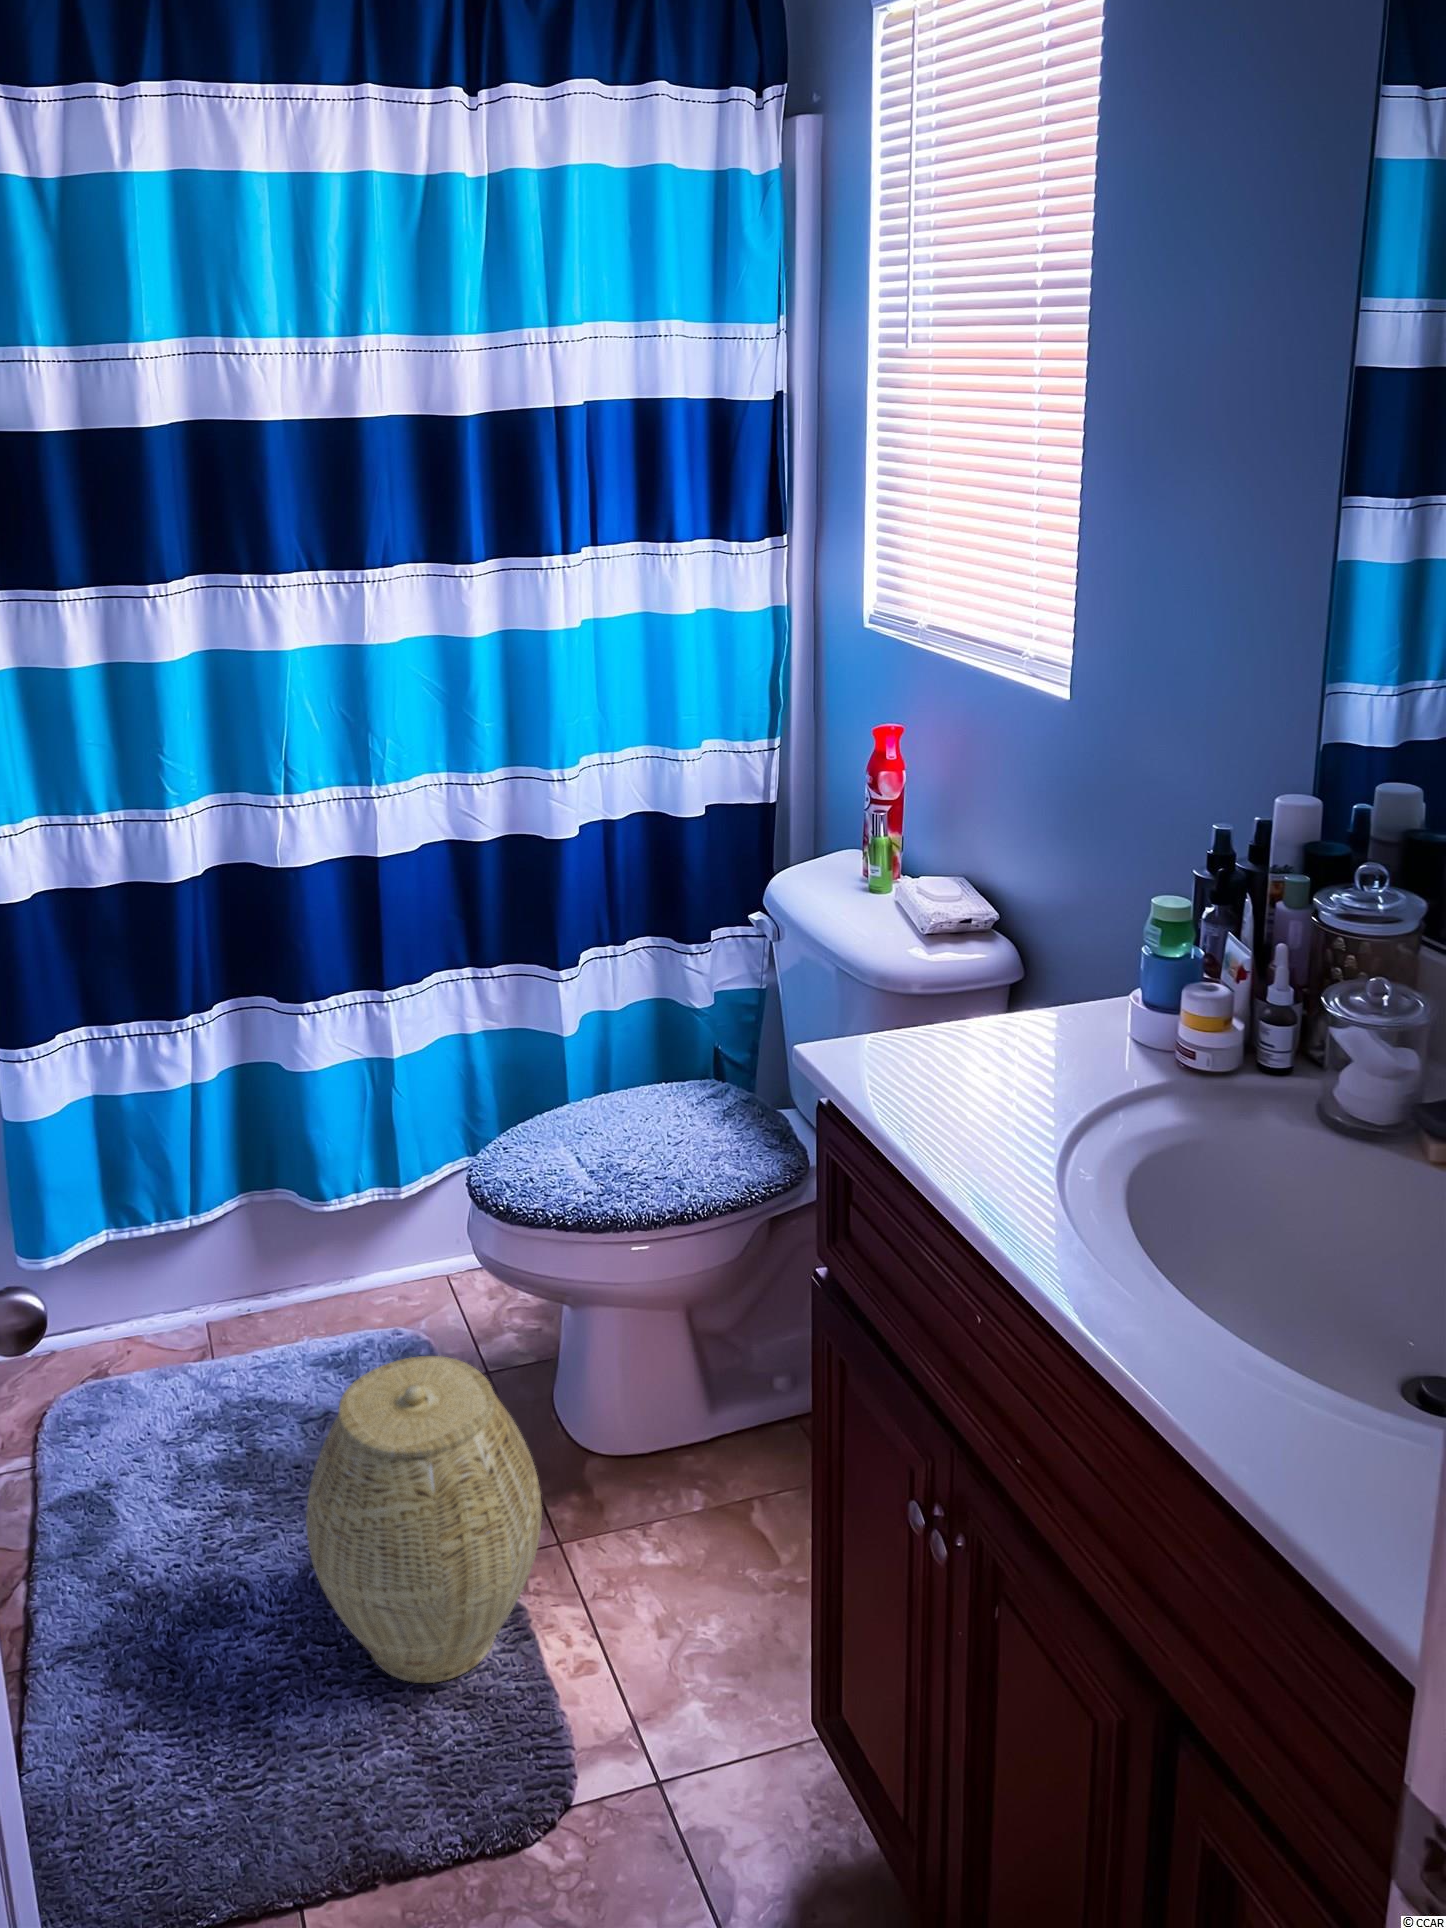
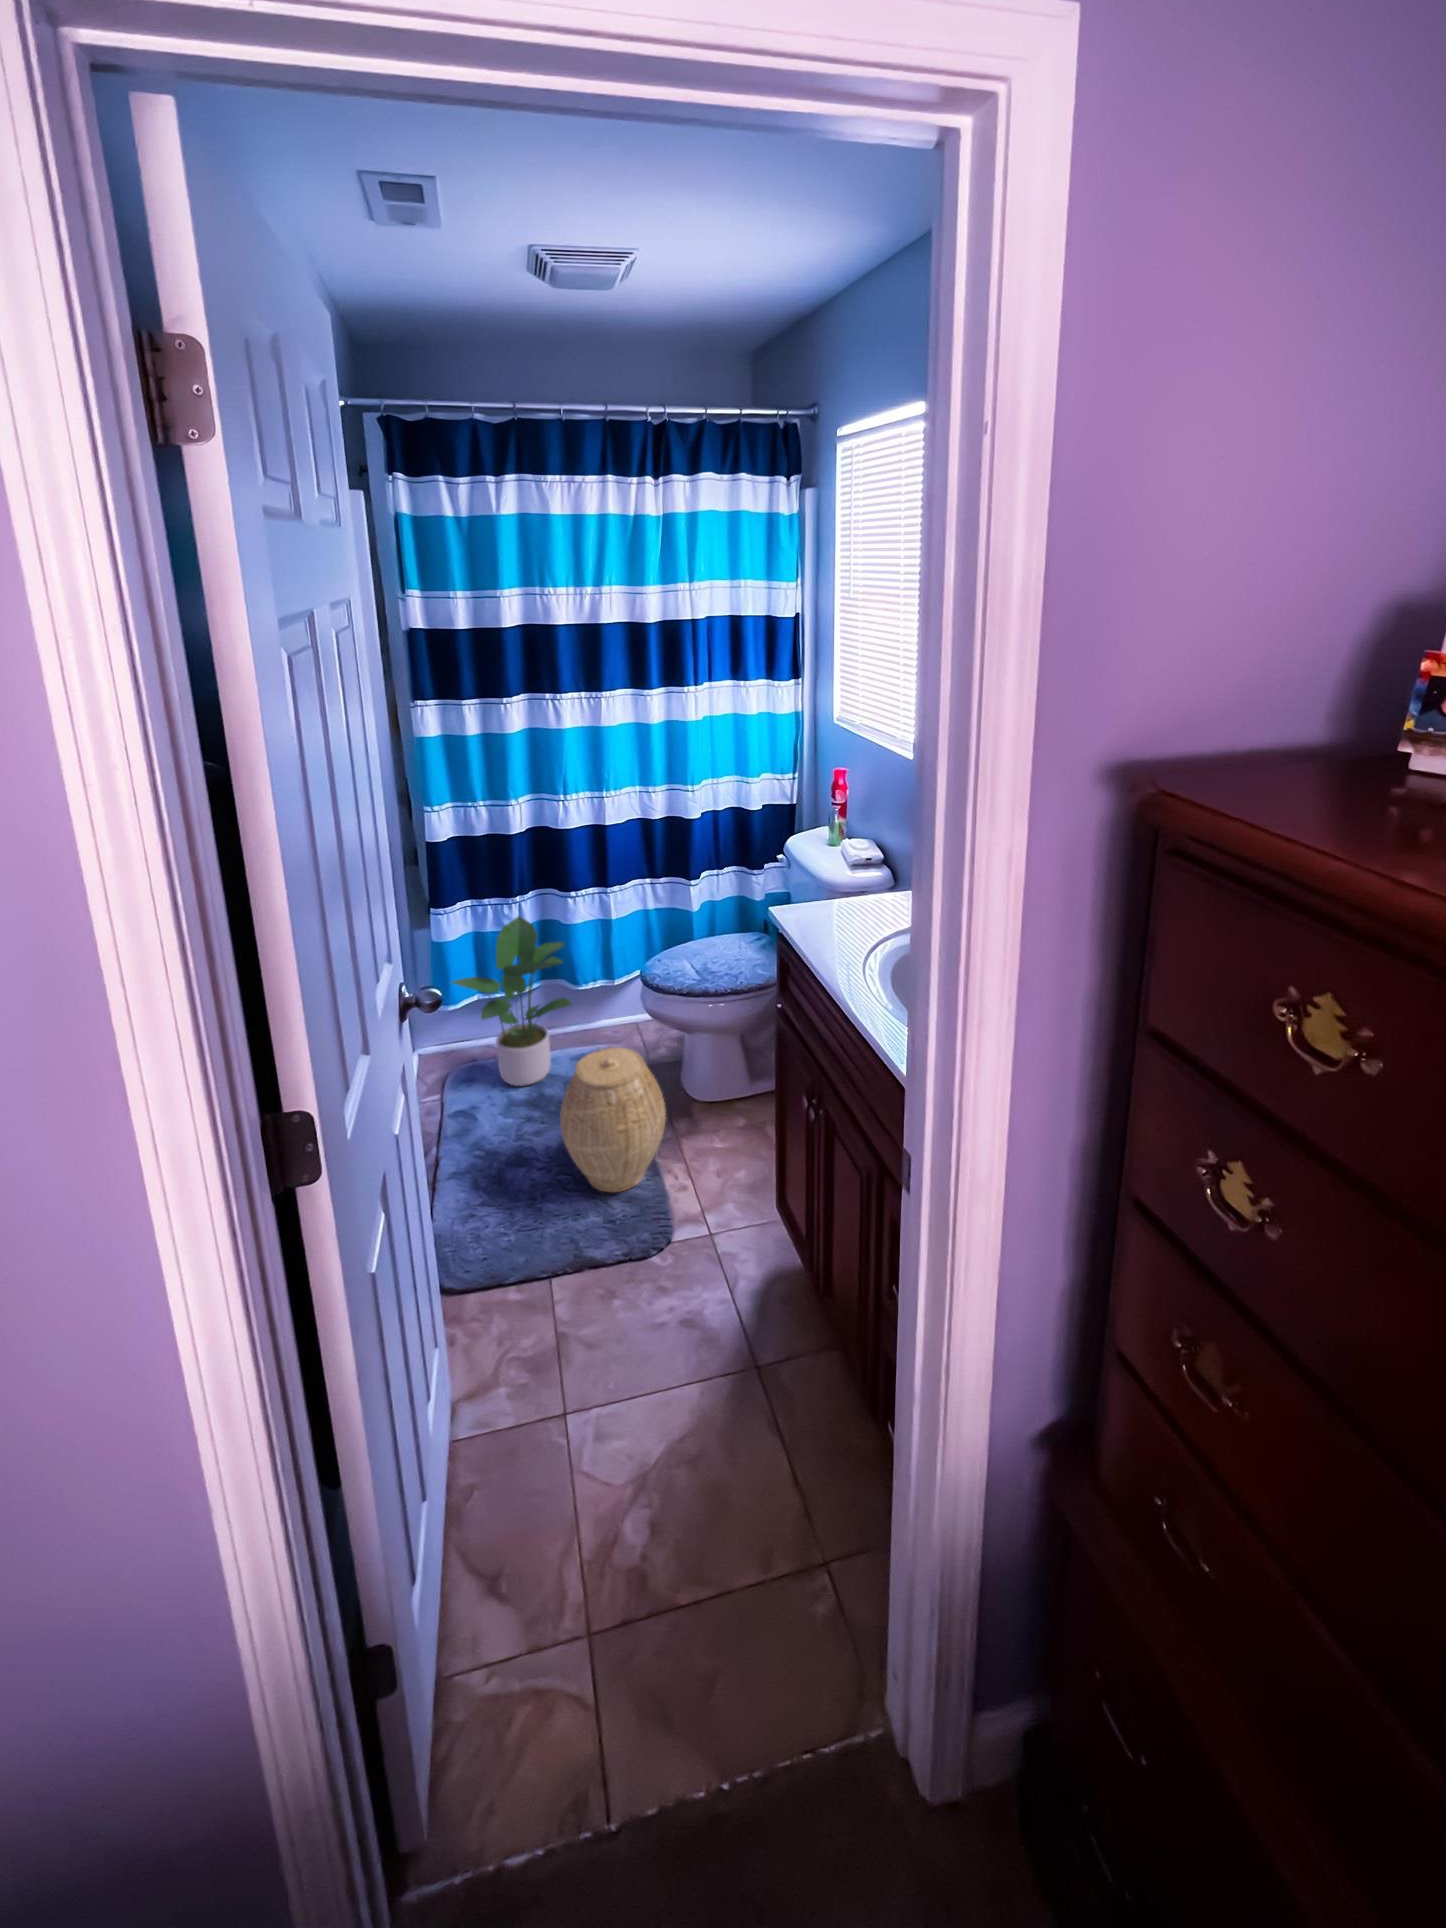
potted plant: none [43,1058,318,1429] -> present [452,916,572,1086]

